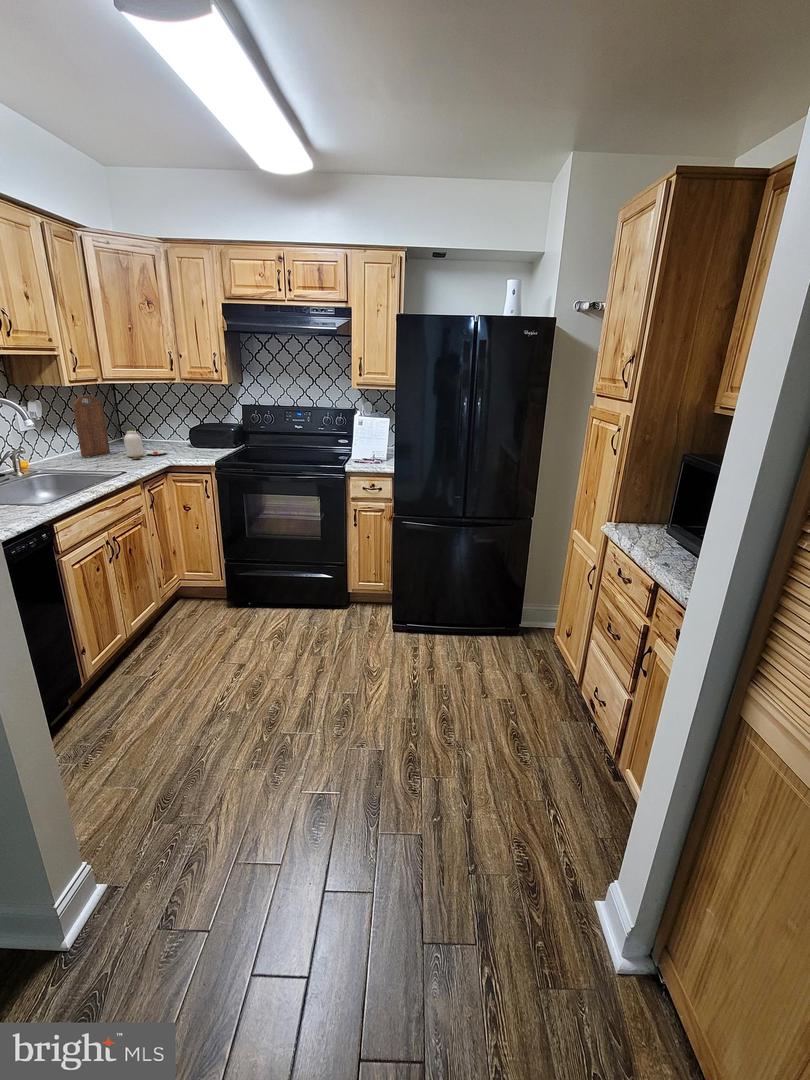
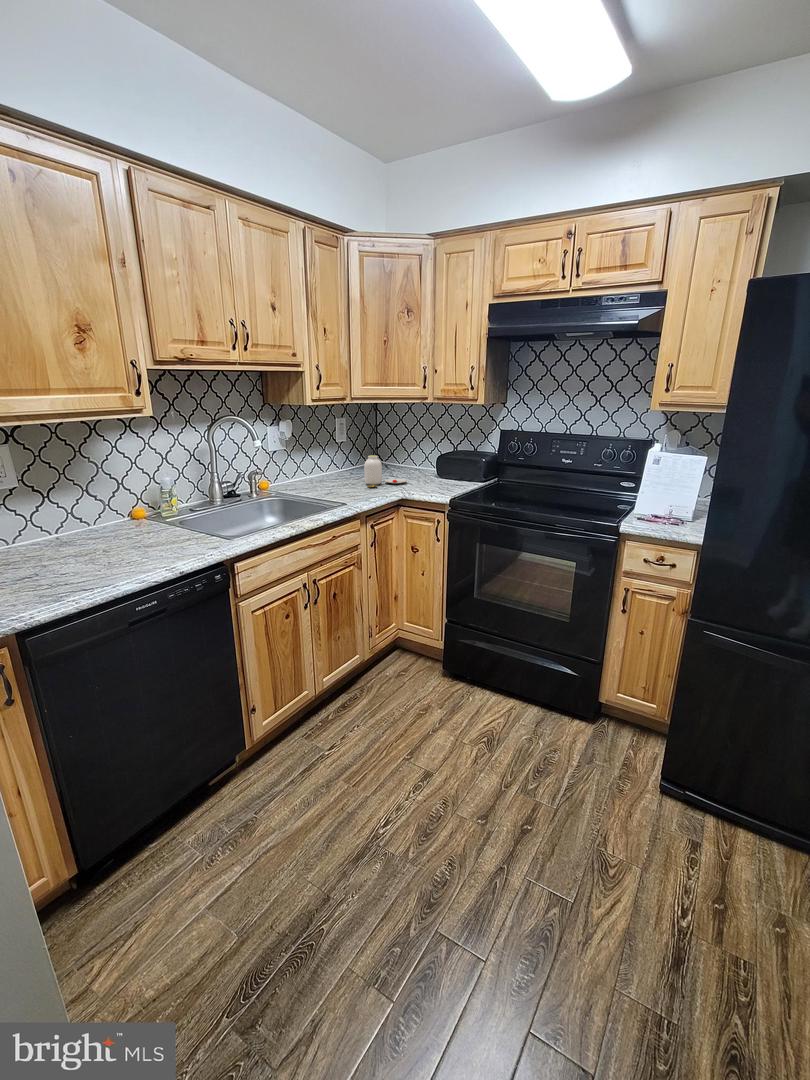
cutting board: present [73,395,110,457] -> none [322,416,355,481]

